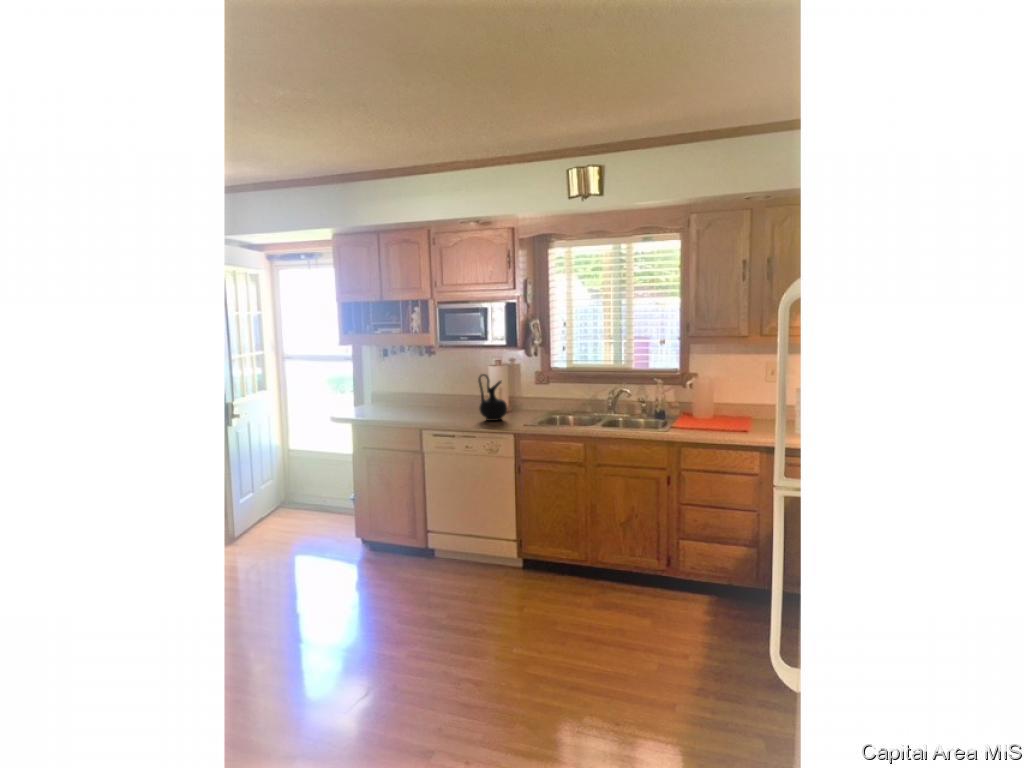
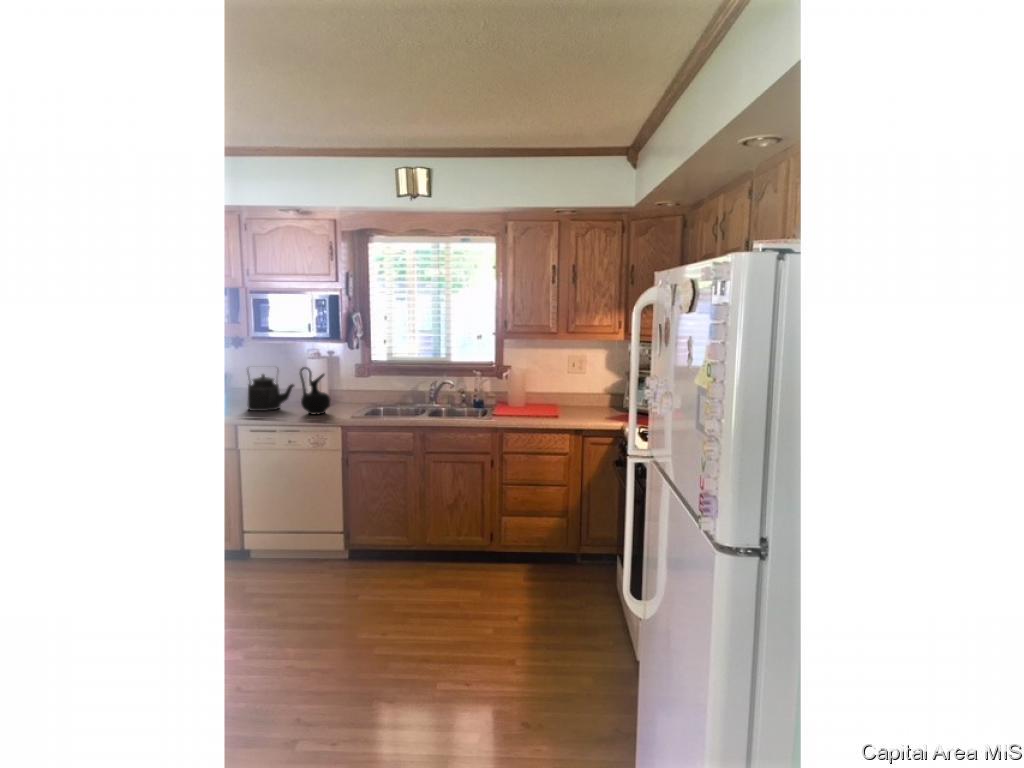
kettle: none [433,373,476,416] -> present [248,374,294,411]

